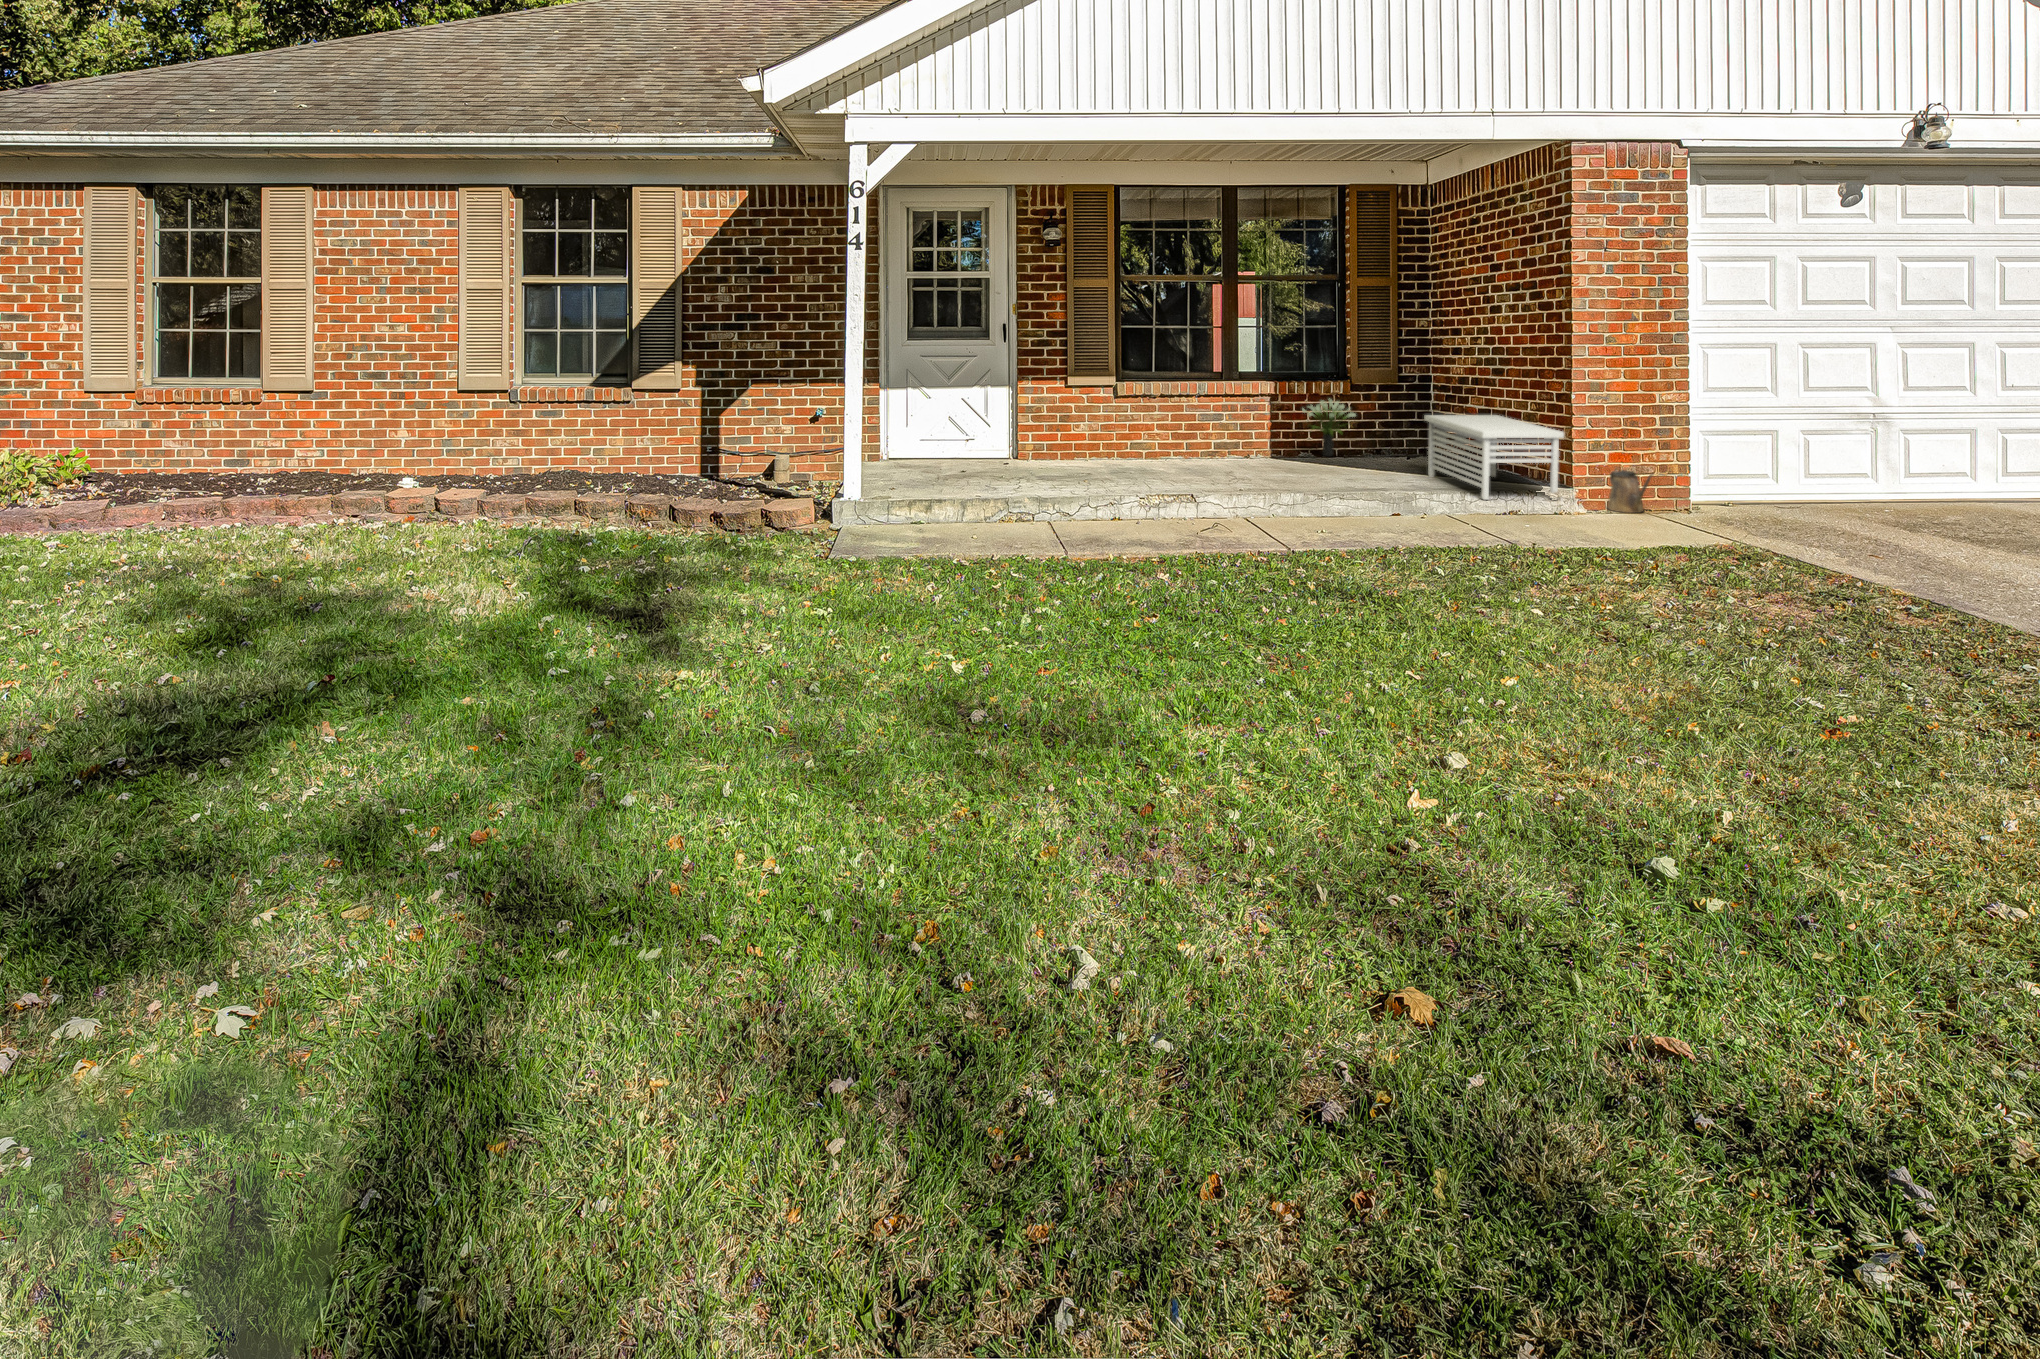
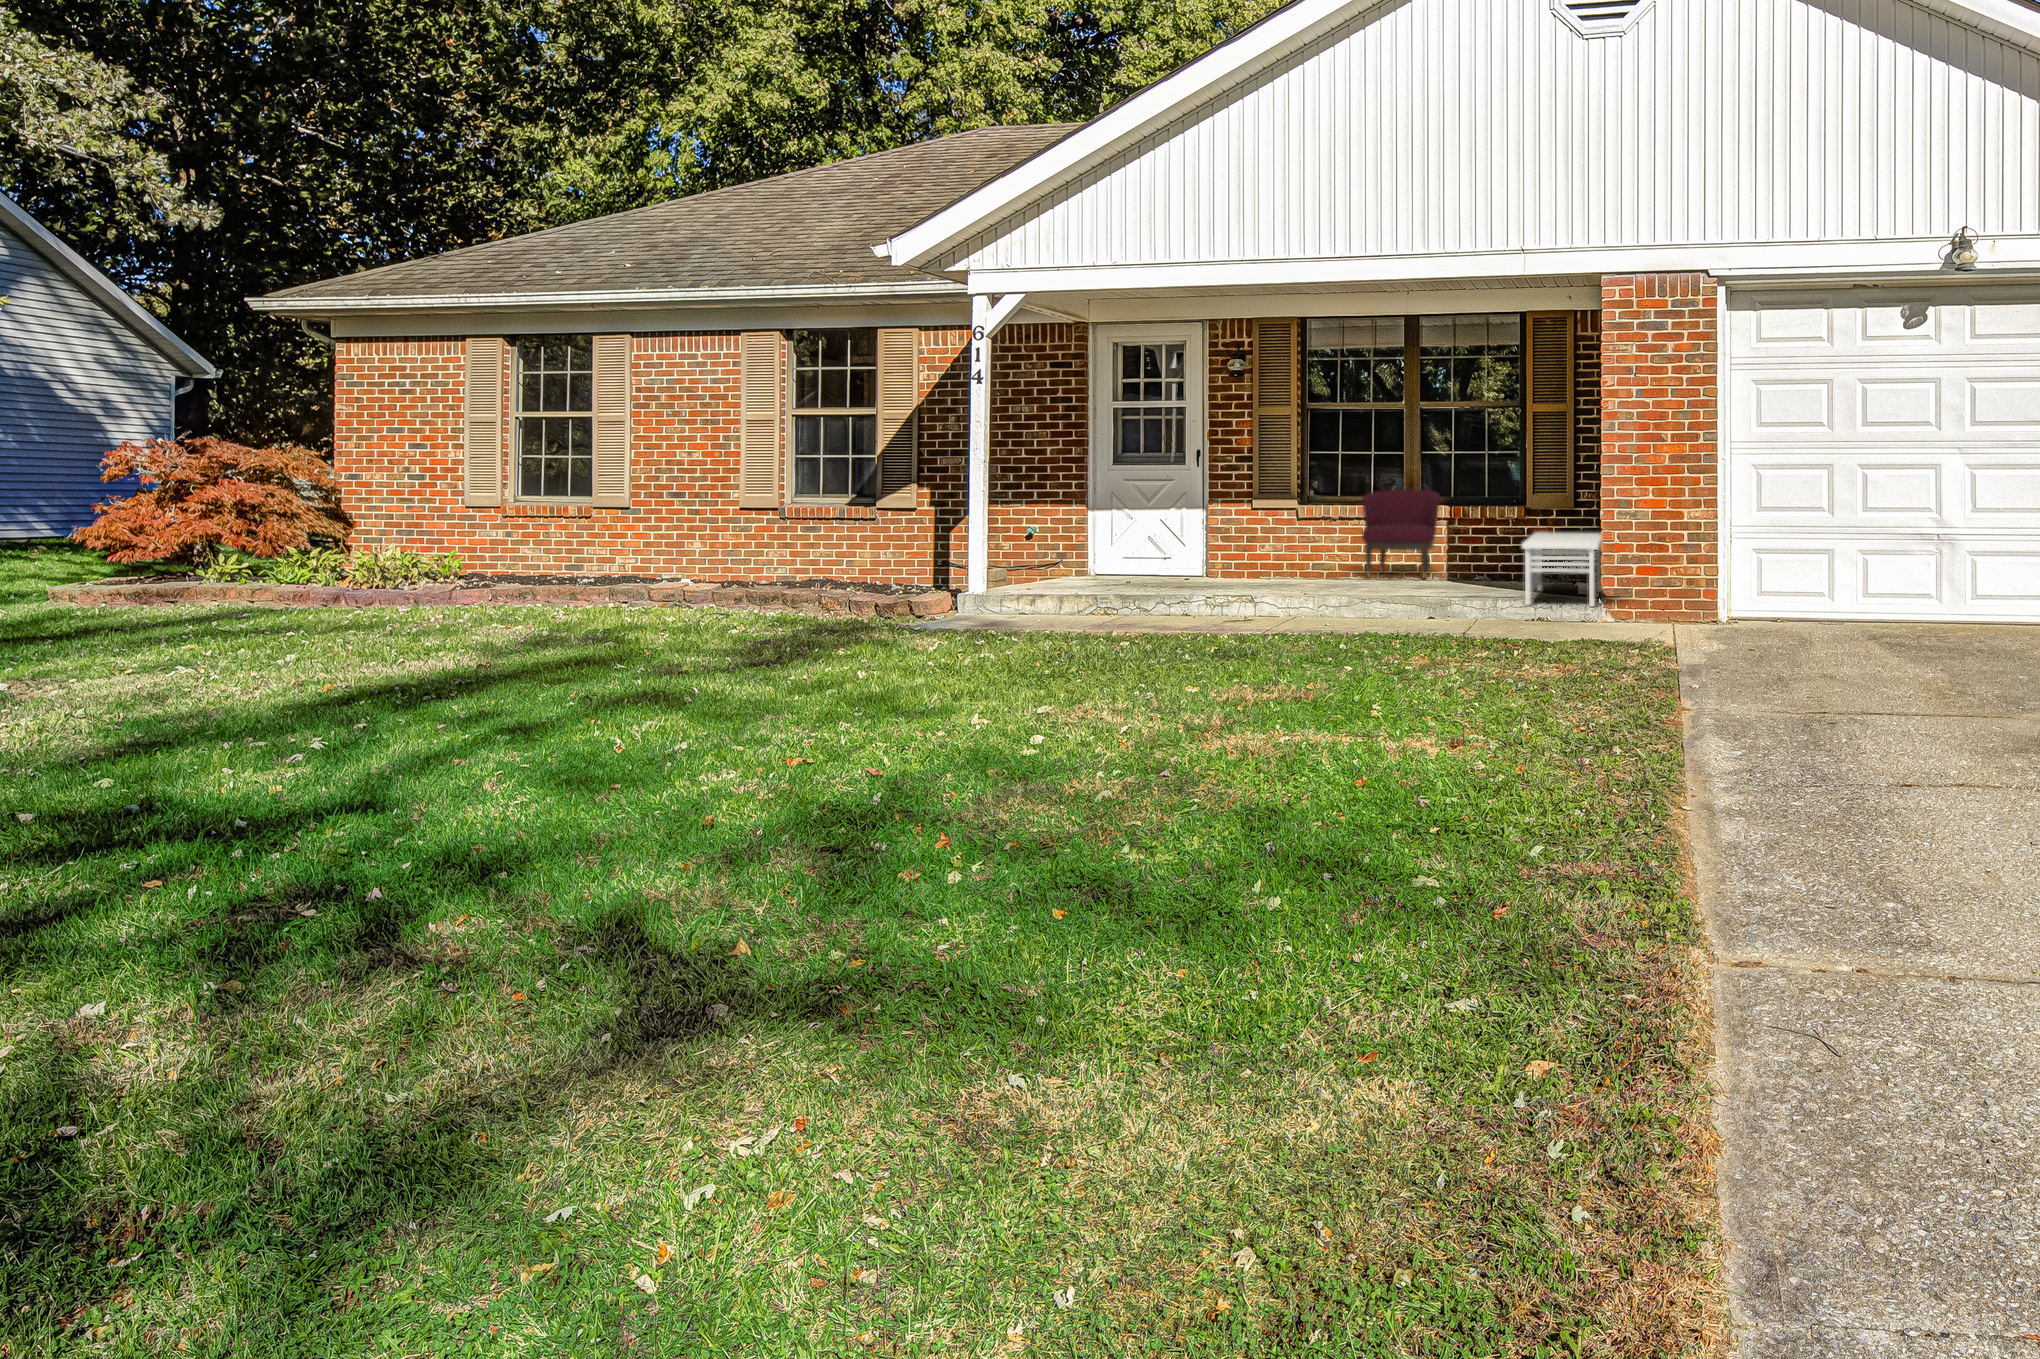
chair: none [1197,367,1281,462] -> present [1362,489,1440,579]
potted plant: present [1302,399,1356,456] -> none [1470,520,1521,575]
watering can: present [1607,470,1653,513] -> none [1617,578,1649,616]

